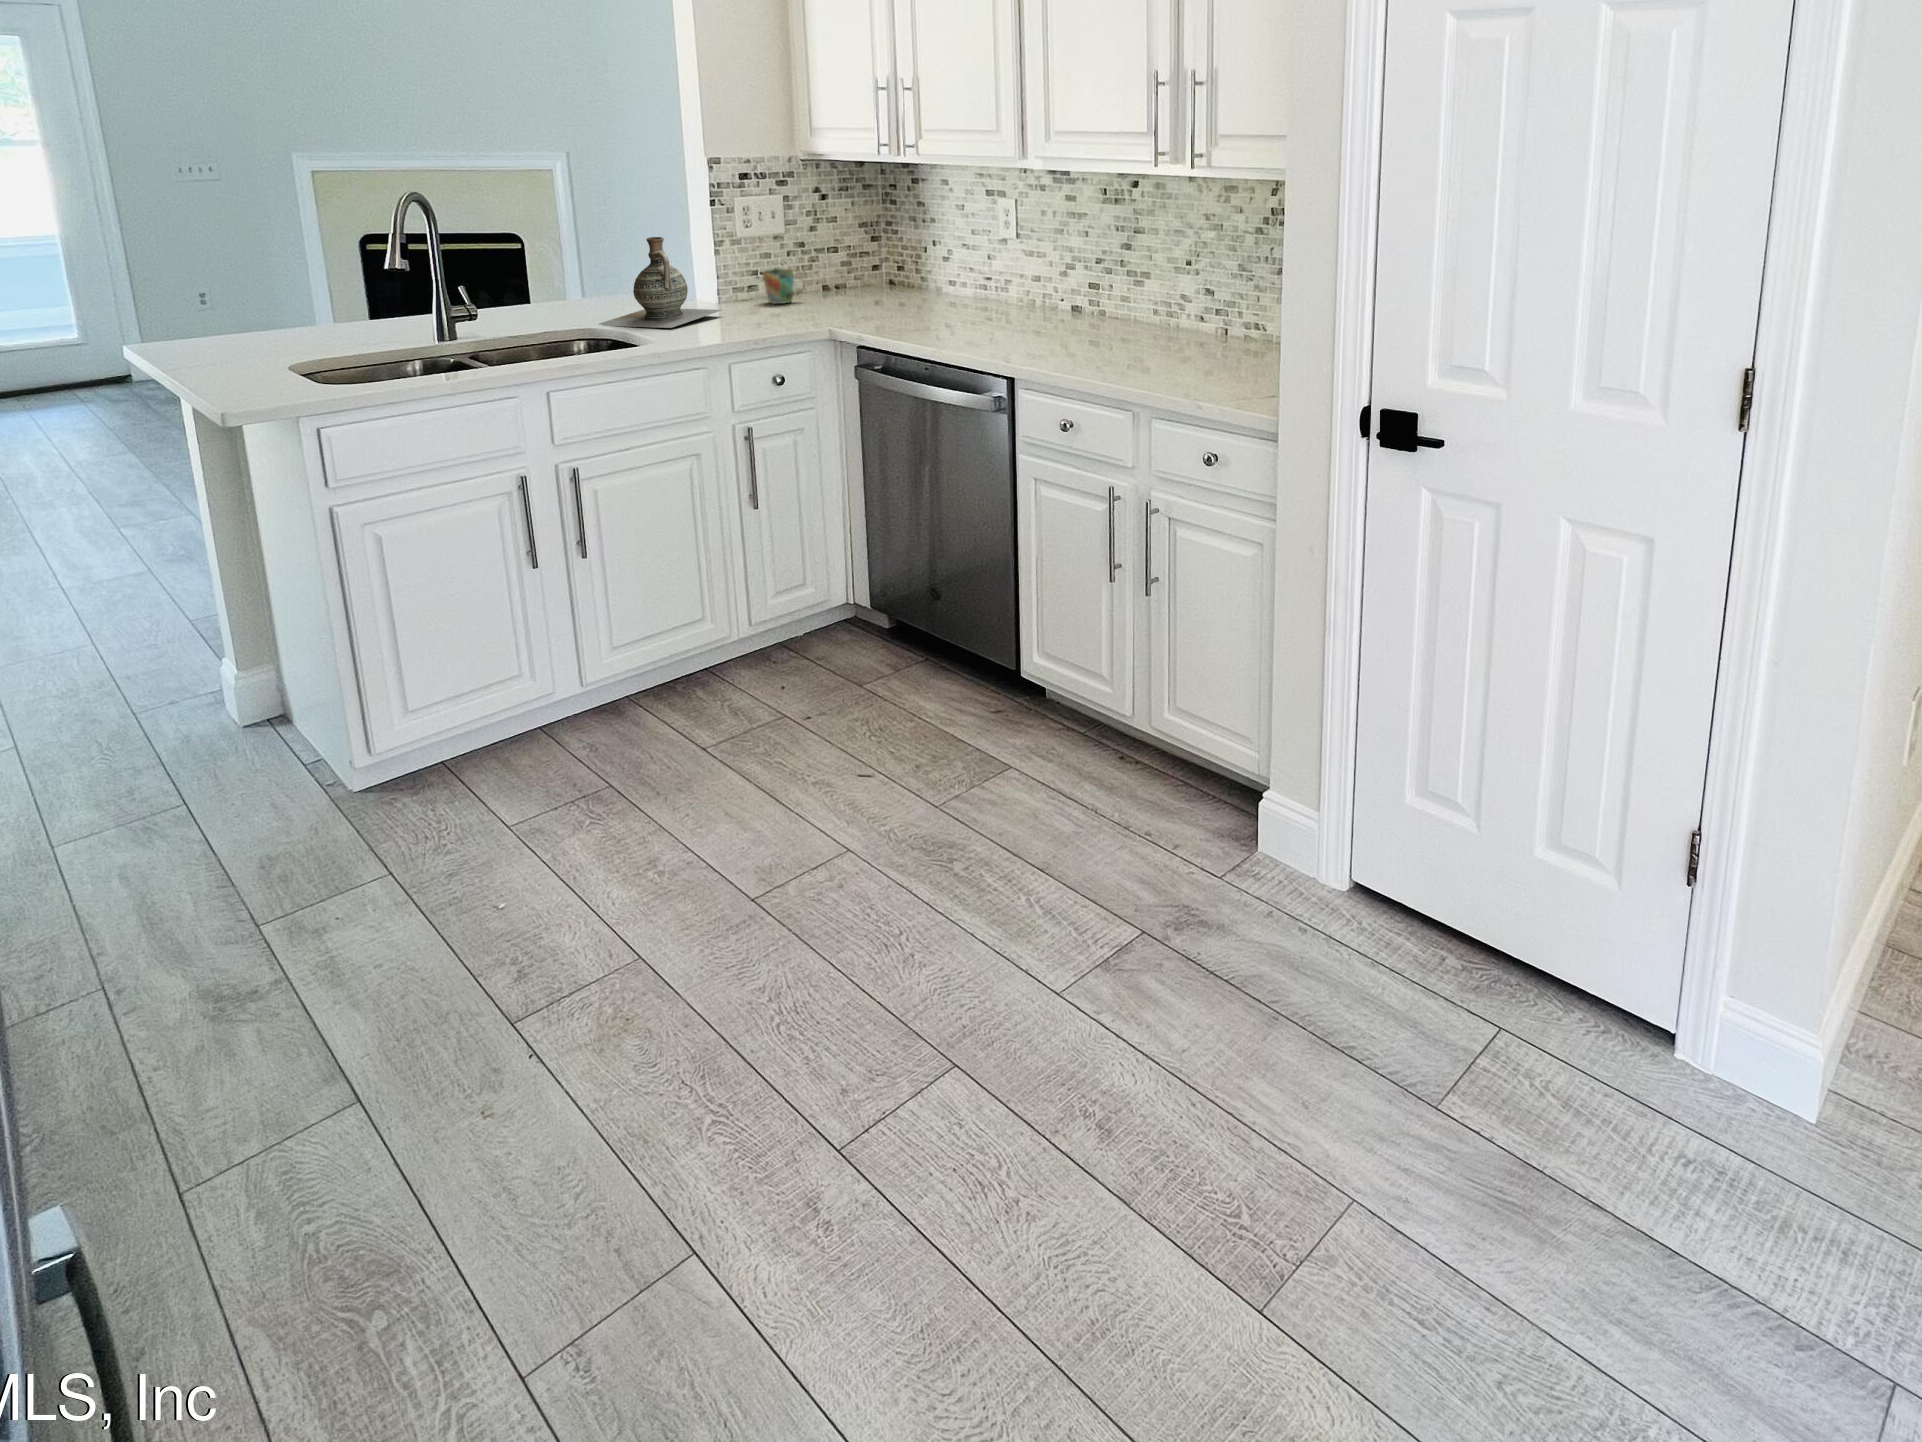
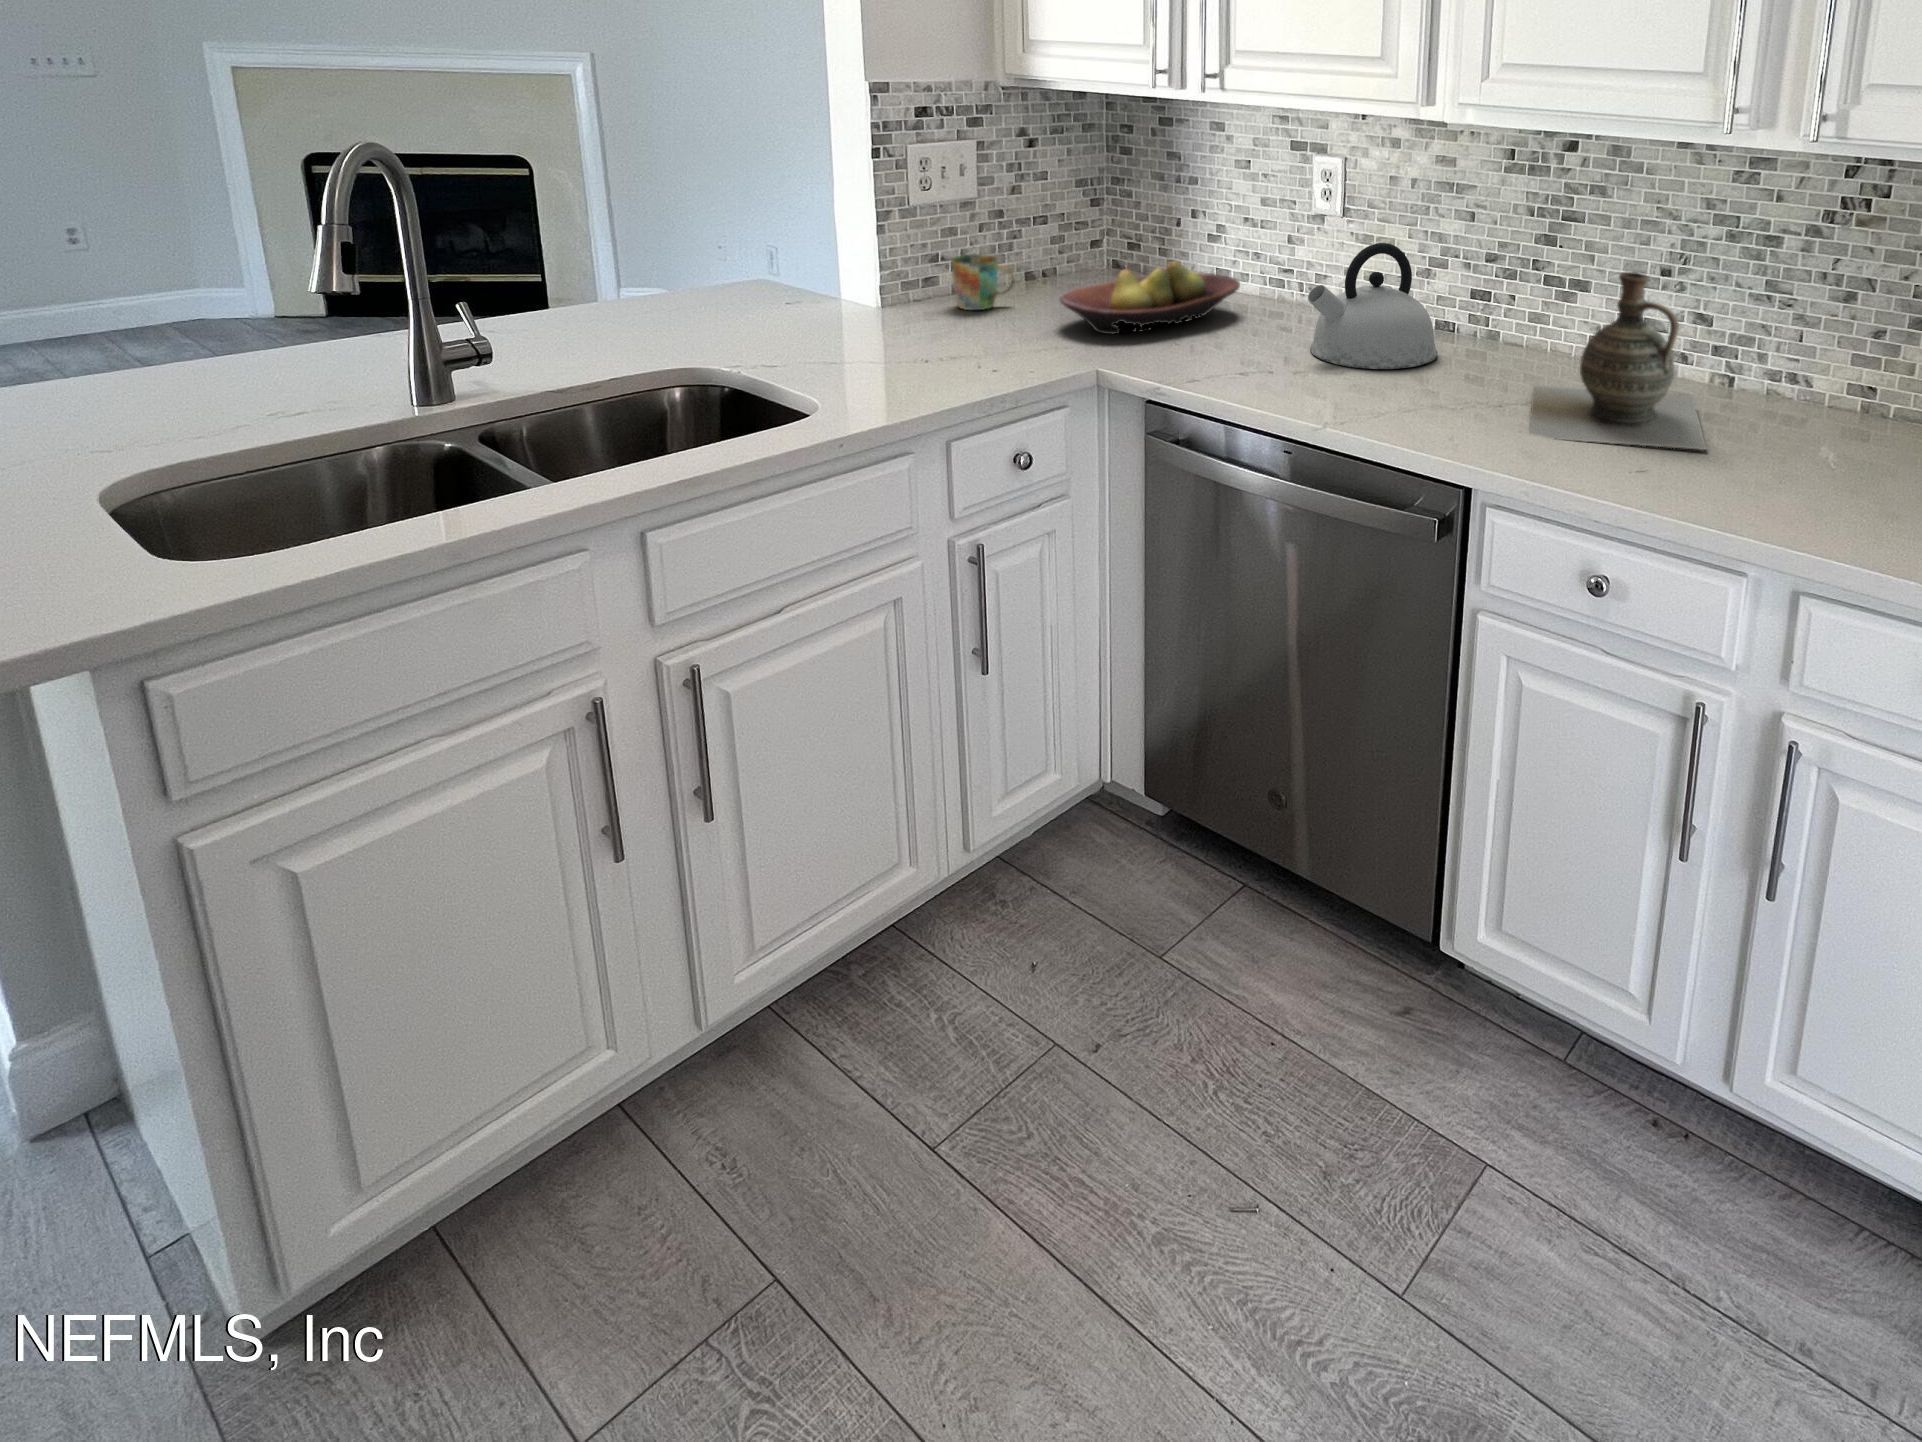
ceramic jug: present [599,237,721,328] -> present [1529,272,1707,450]
kettle: none [966,250,1056,327] -> present [1308,243,1438,369]
fruit bowl: none [824,270,949,314] -> present [1060,261,1240,334]

